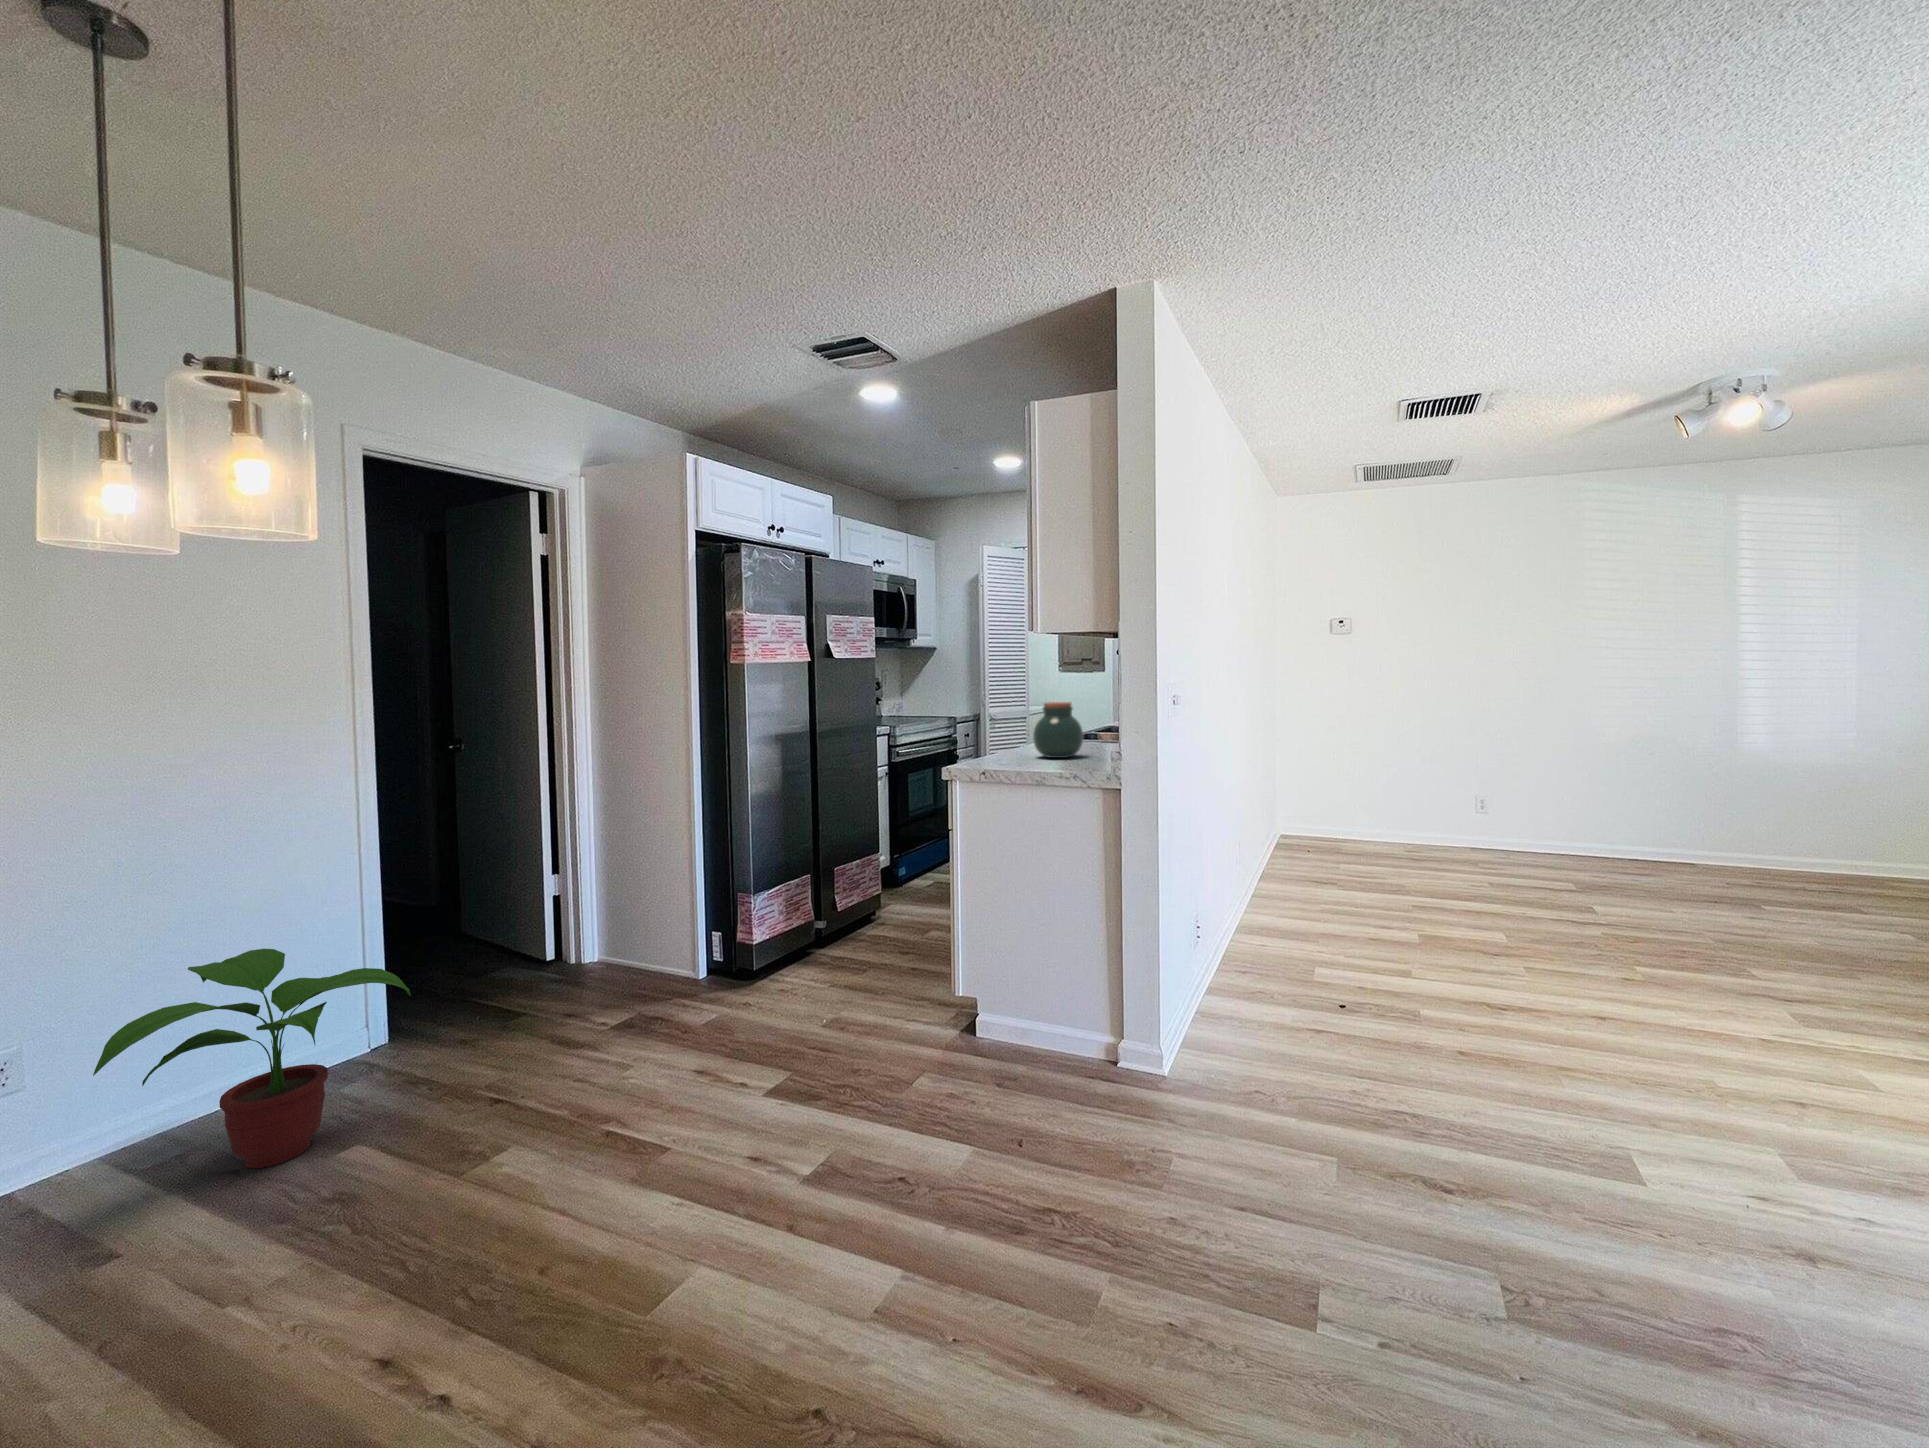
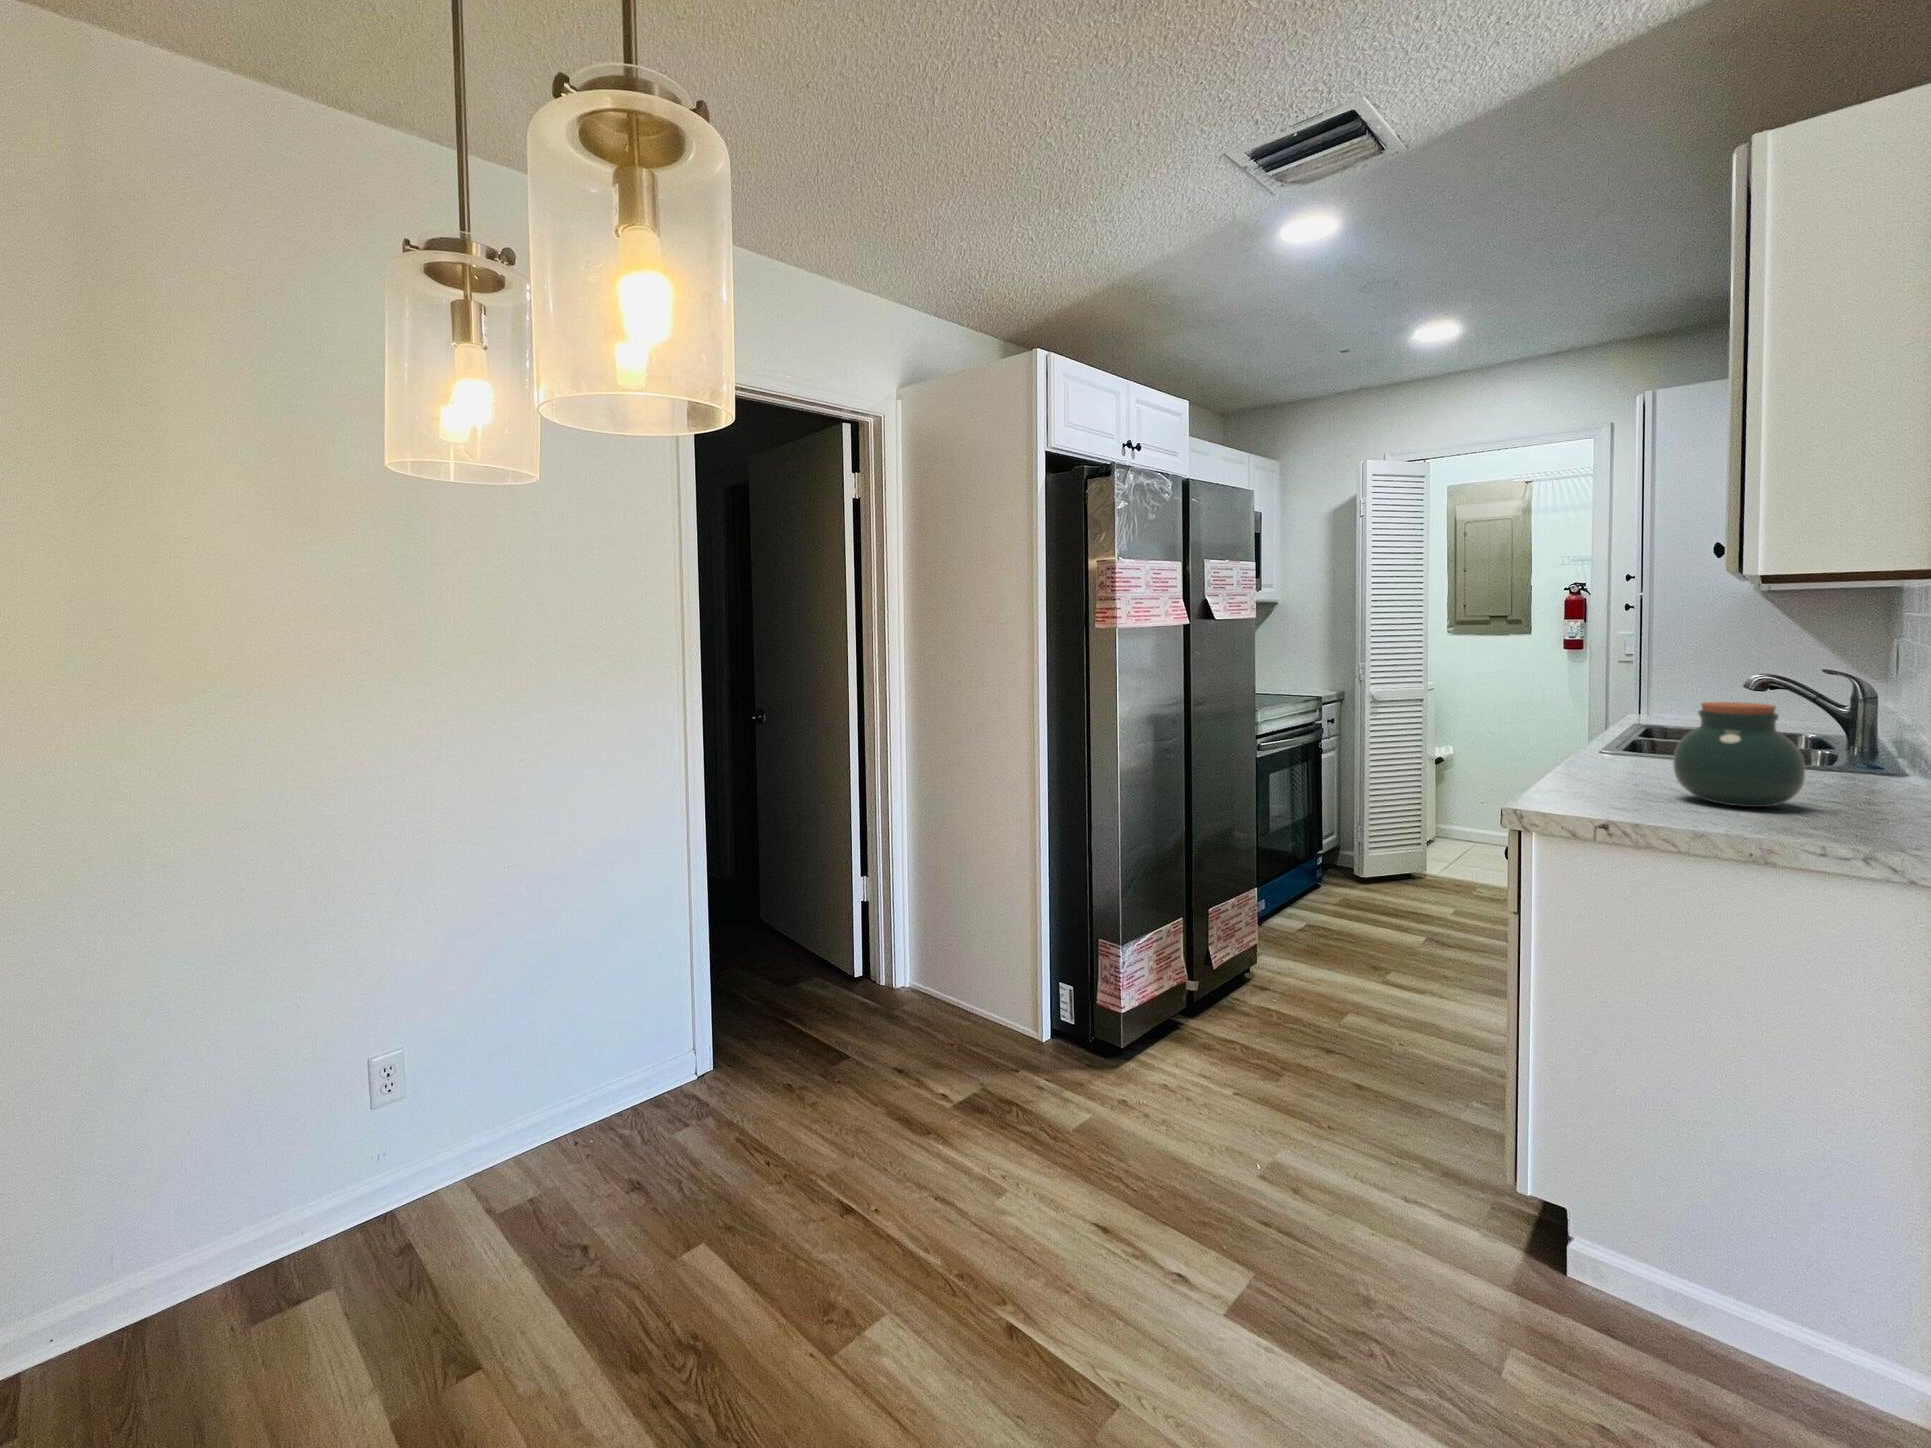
potted plant: present [93,949,410,1168] -> none [472,959,762,1239]

